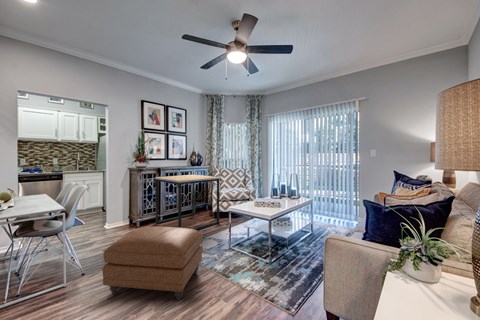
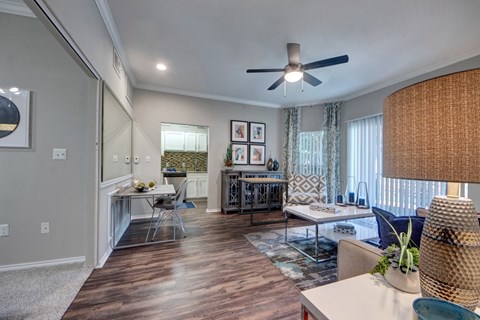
ottoman: present [103,227,203,300] -> none [189,212,257,267]

